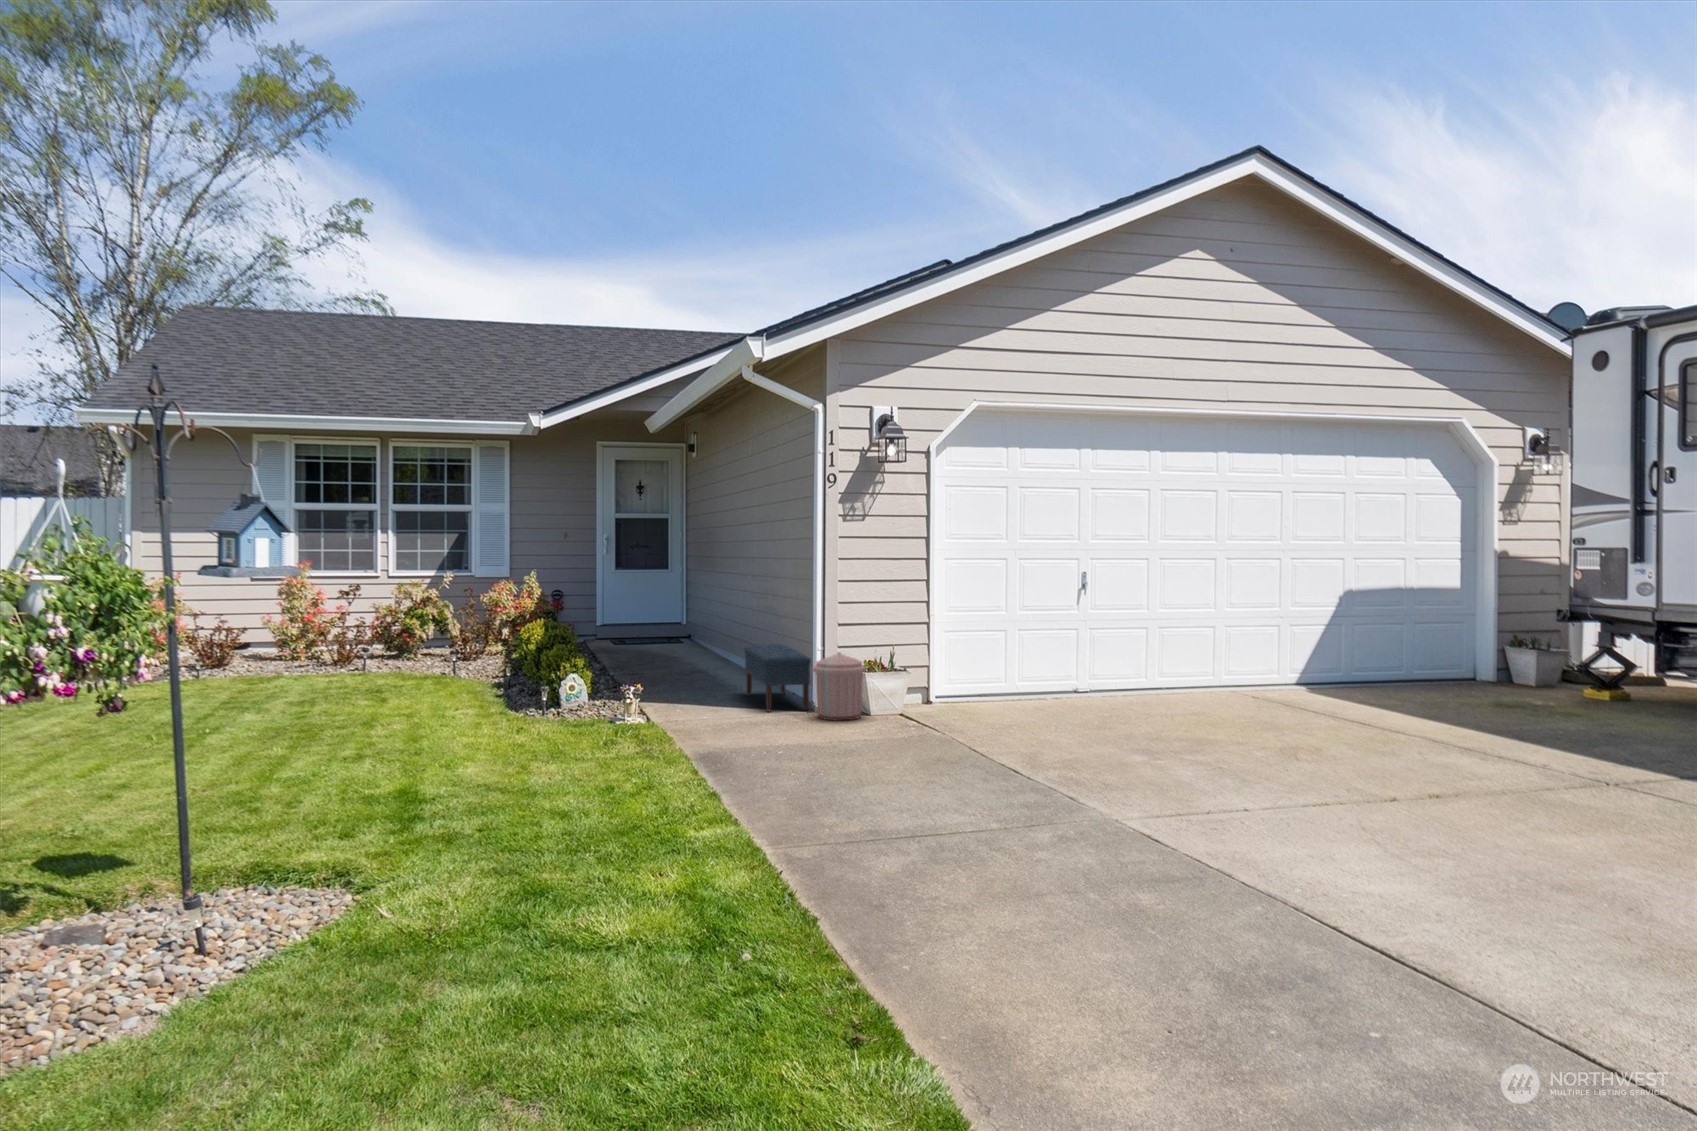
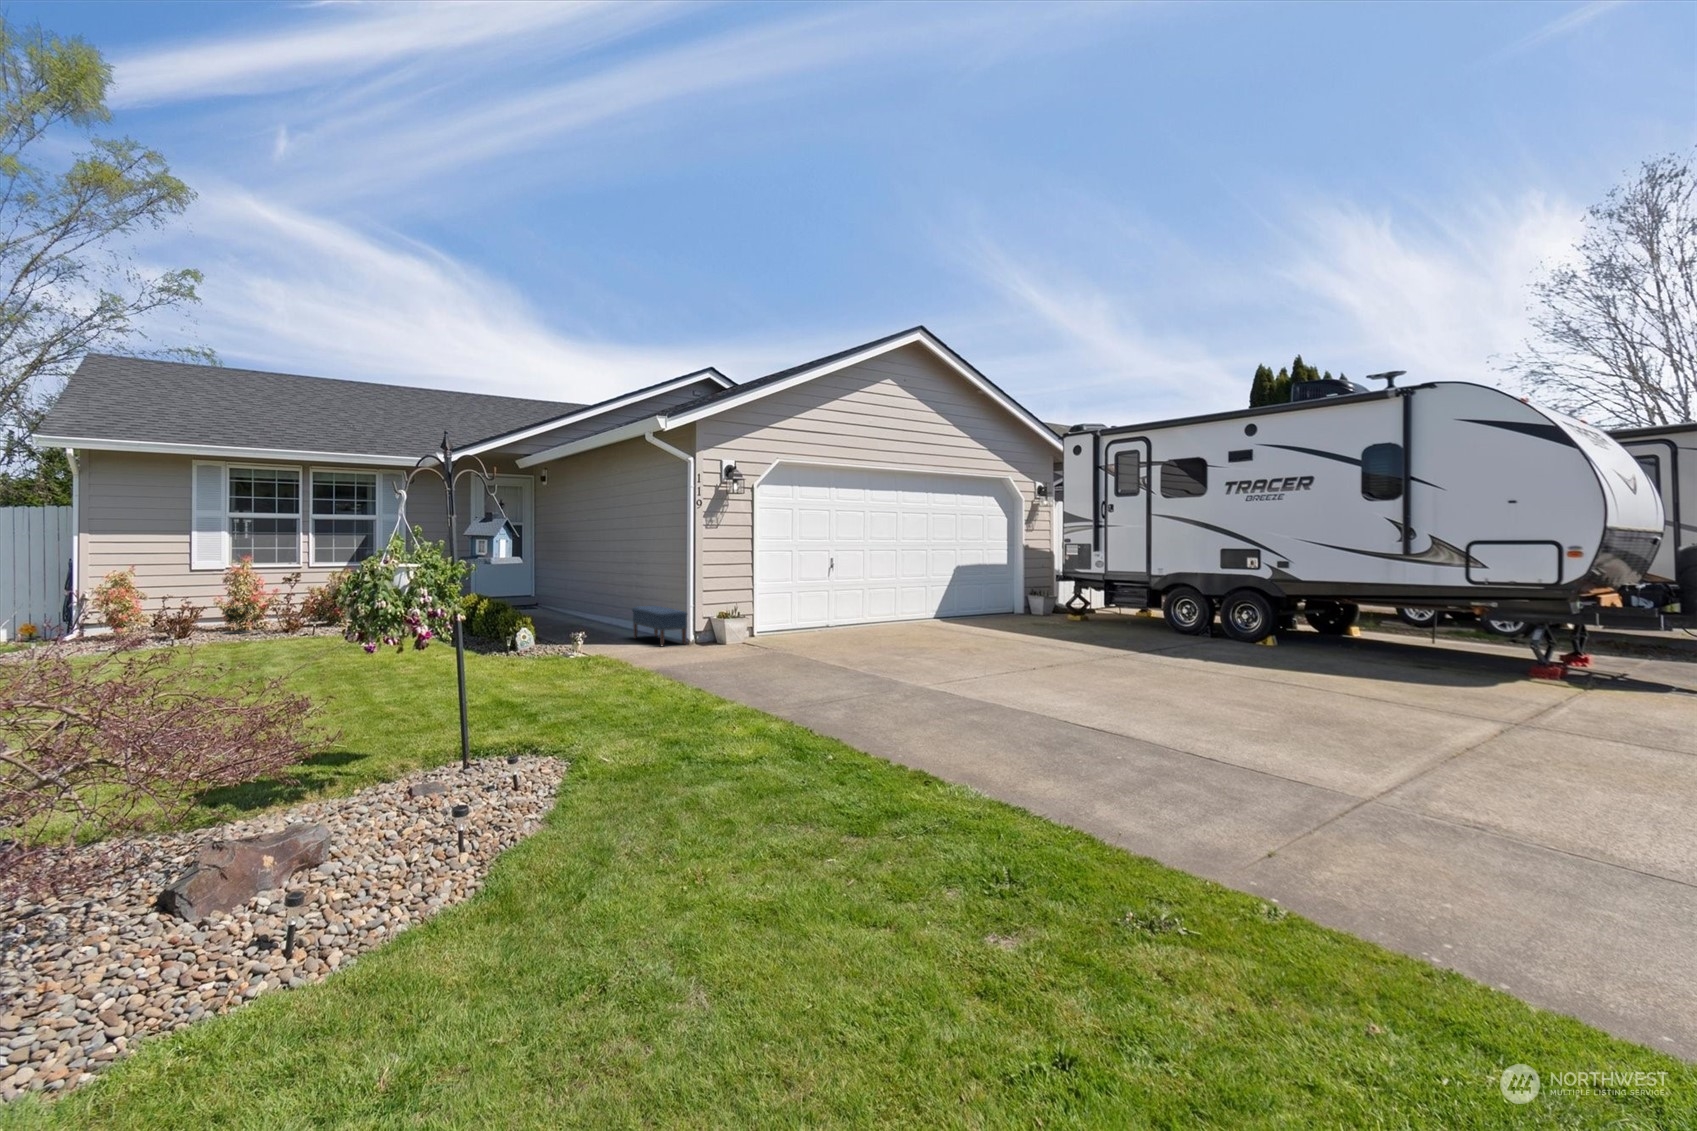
potted tree: none [271,610,308,662] -> present [224,599,250,634]
trash can: present [813,652,866,721] -> none [693,608,726,649]

